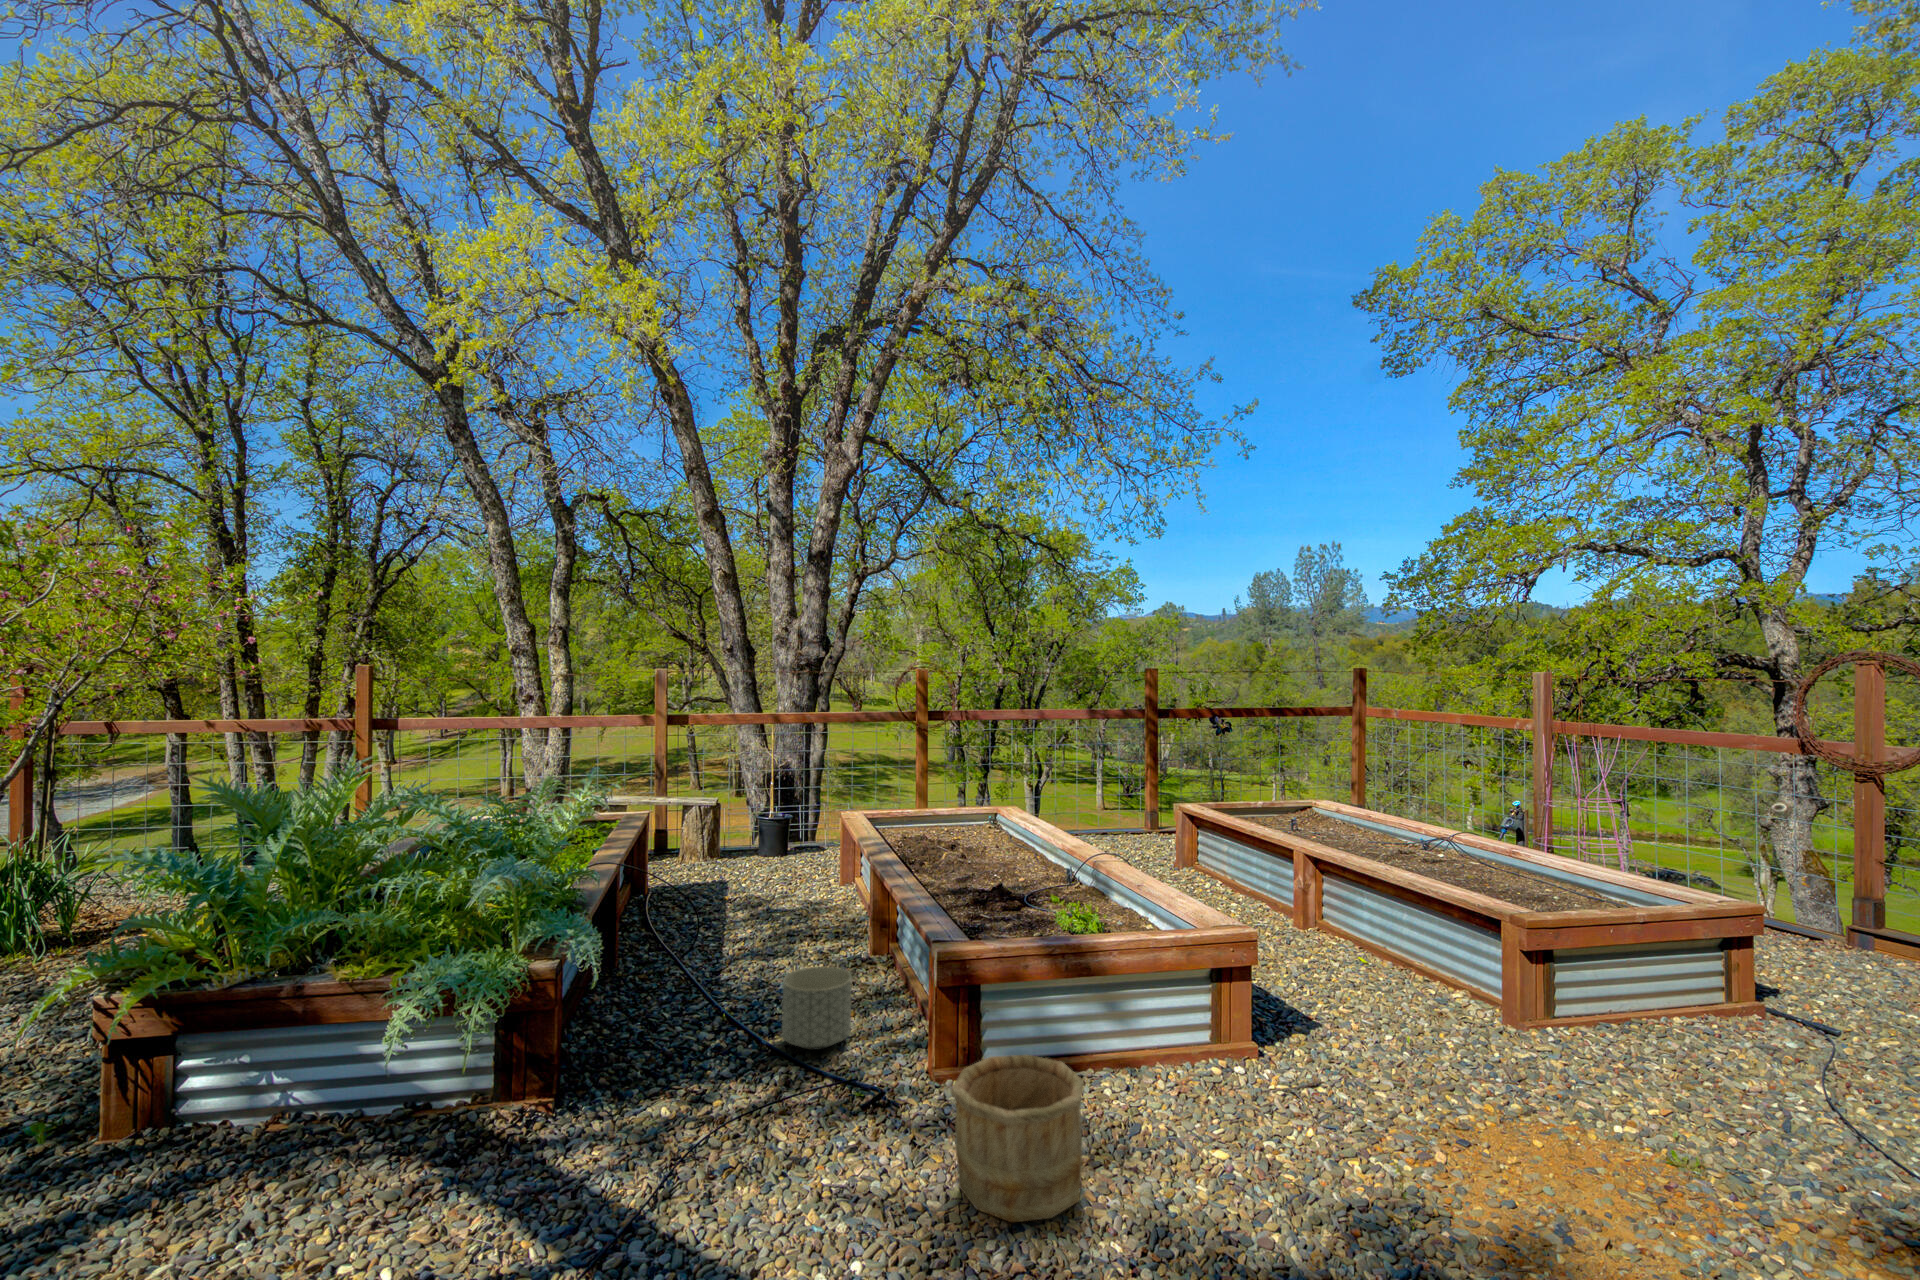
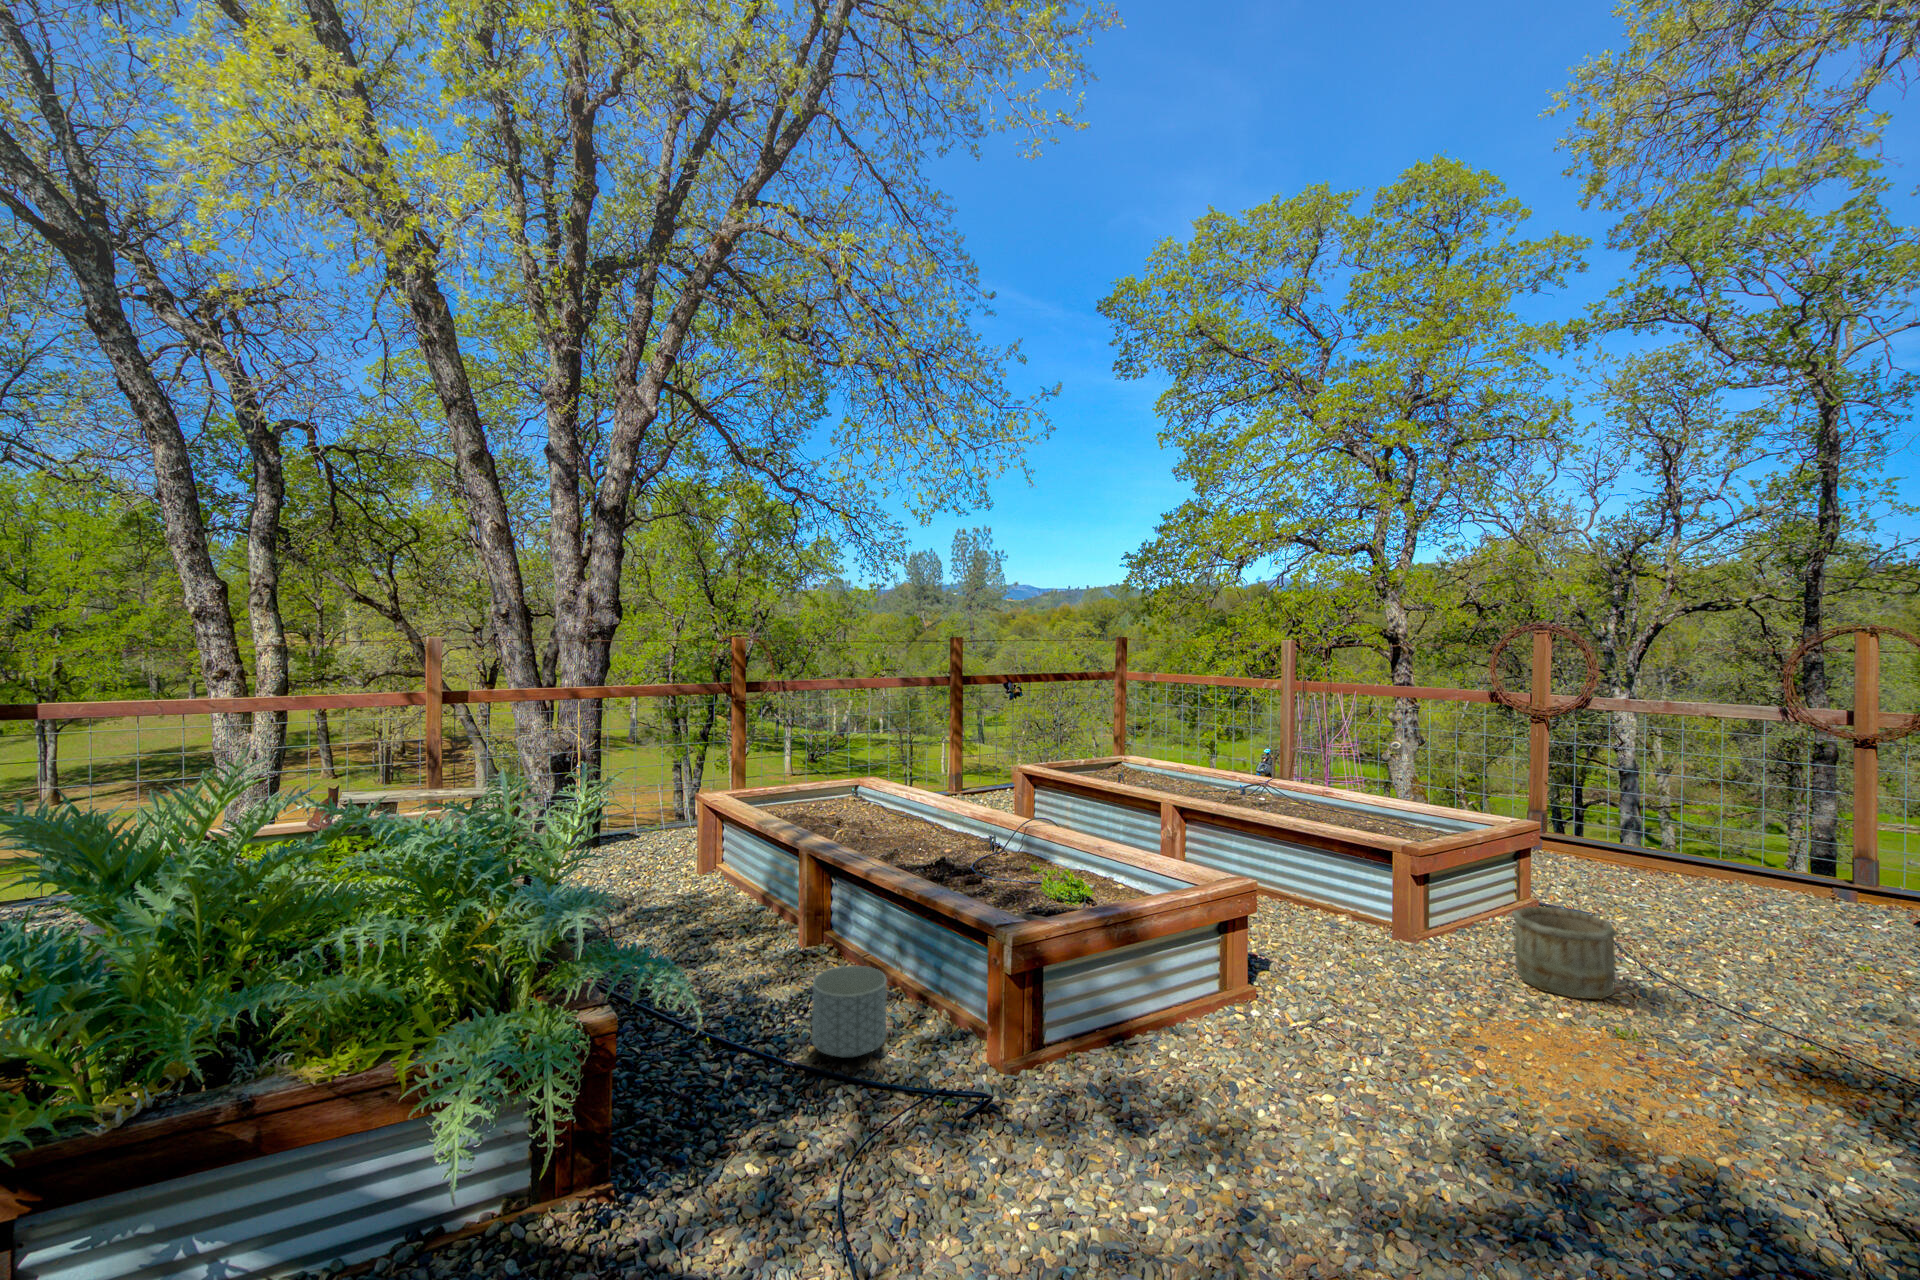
wooden bucket: present [951,1055,1083,1222] -> present [1512,907,1617,999]

